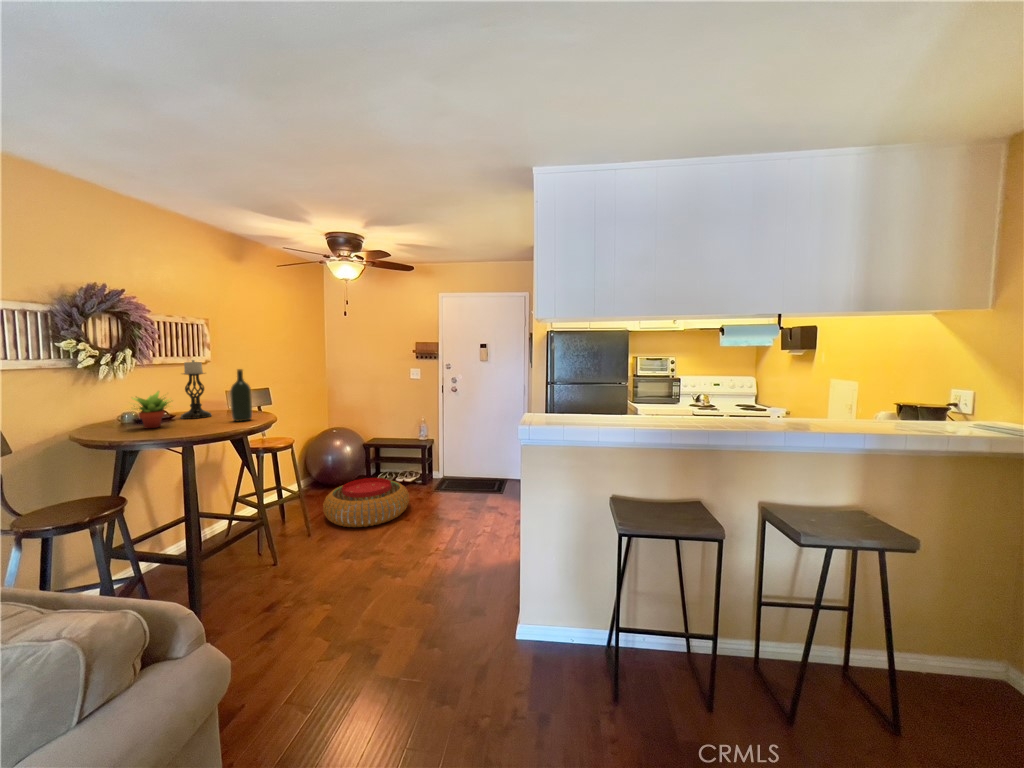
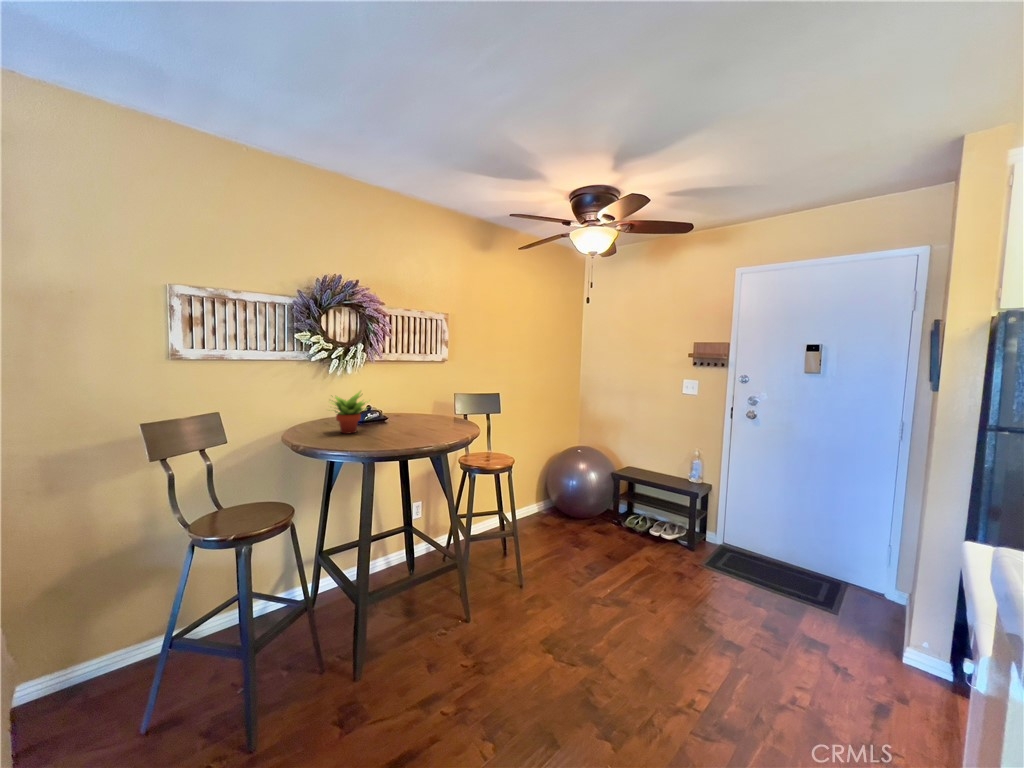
candle holder: present [181,360,211,419] -> none [392,357,421,425]
wine bottle: present [230,369,252,421] -> none [422,369,445,438]
pouf: present [323,478,409,527] -> none [545,525,661,604]

